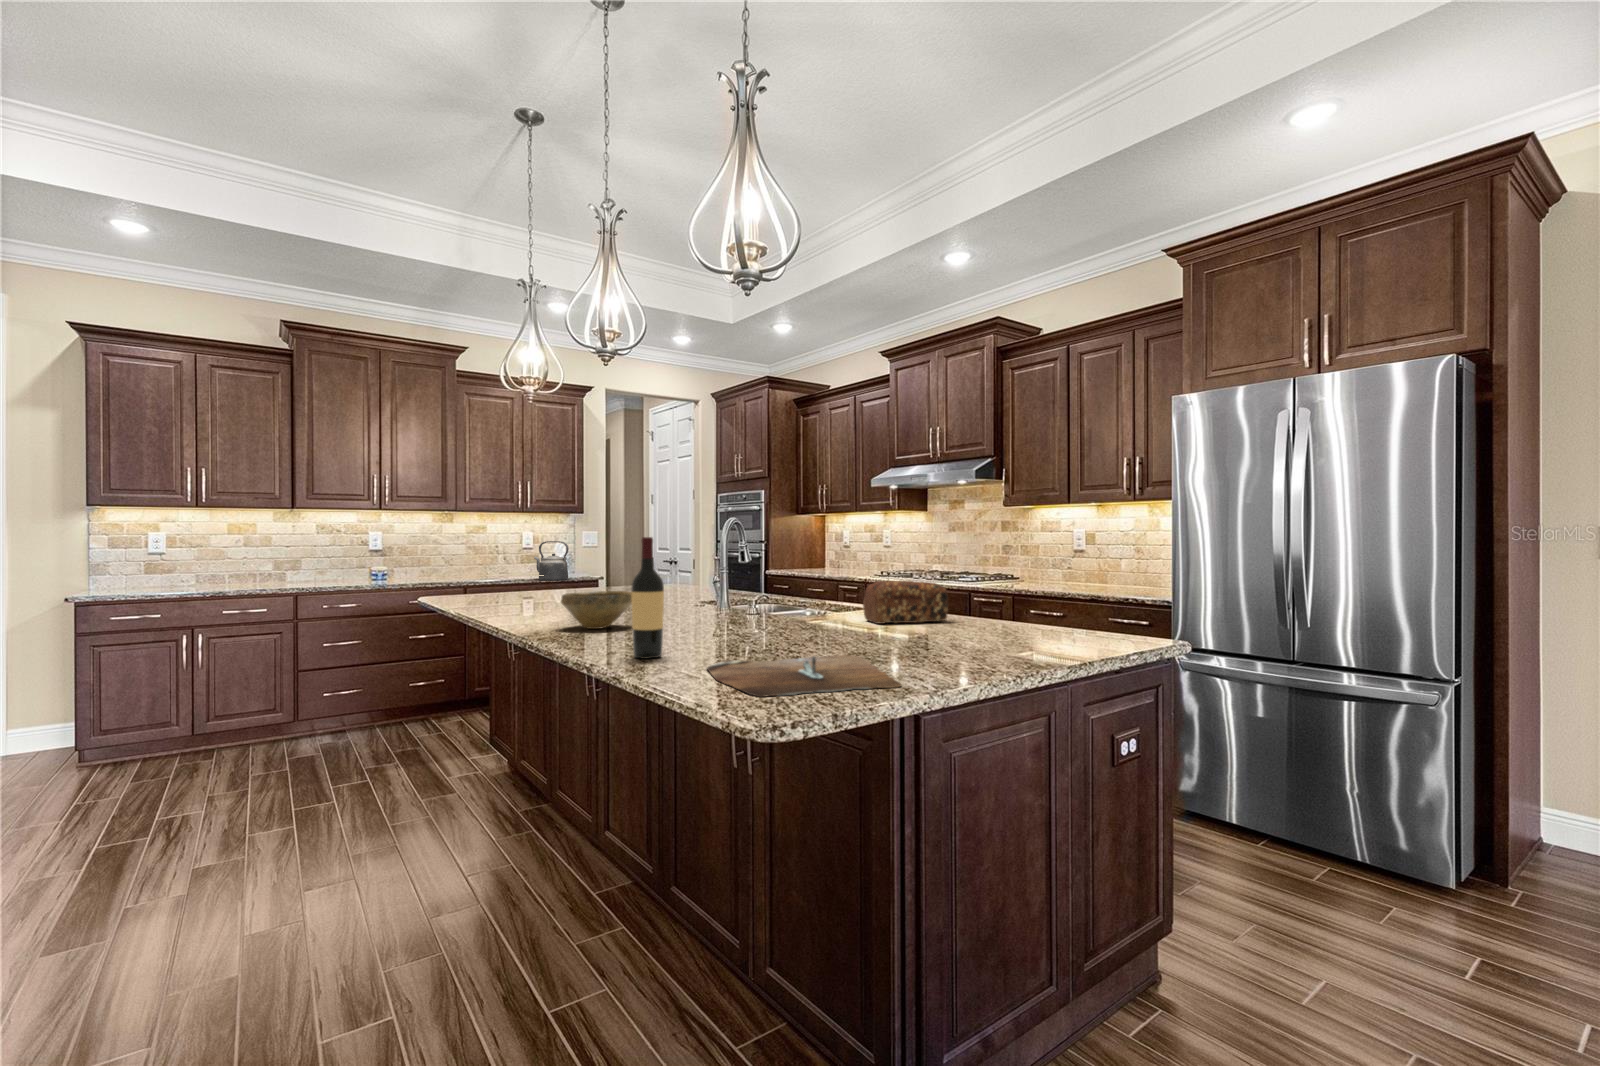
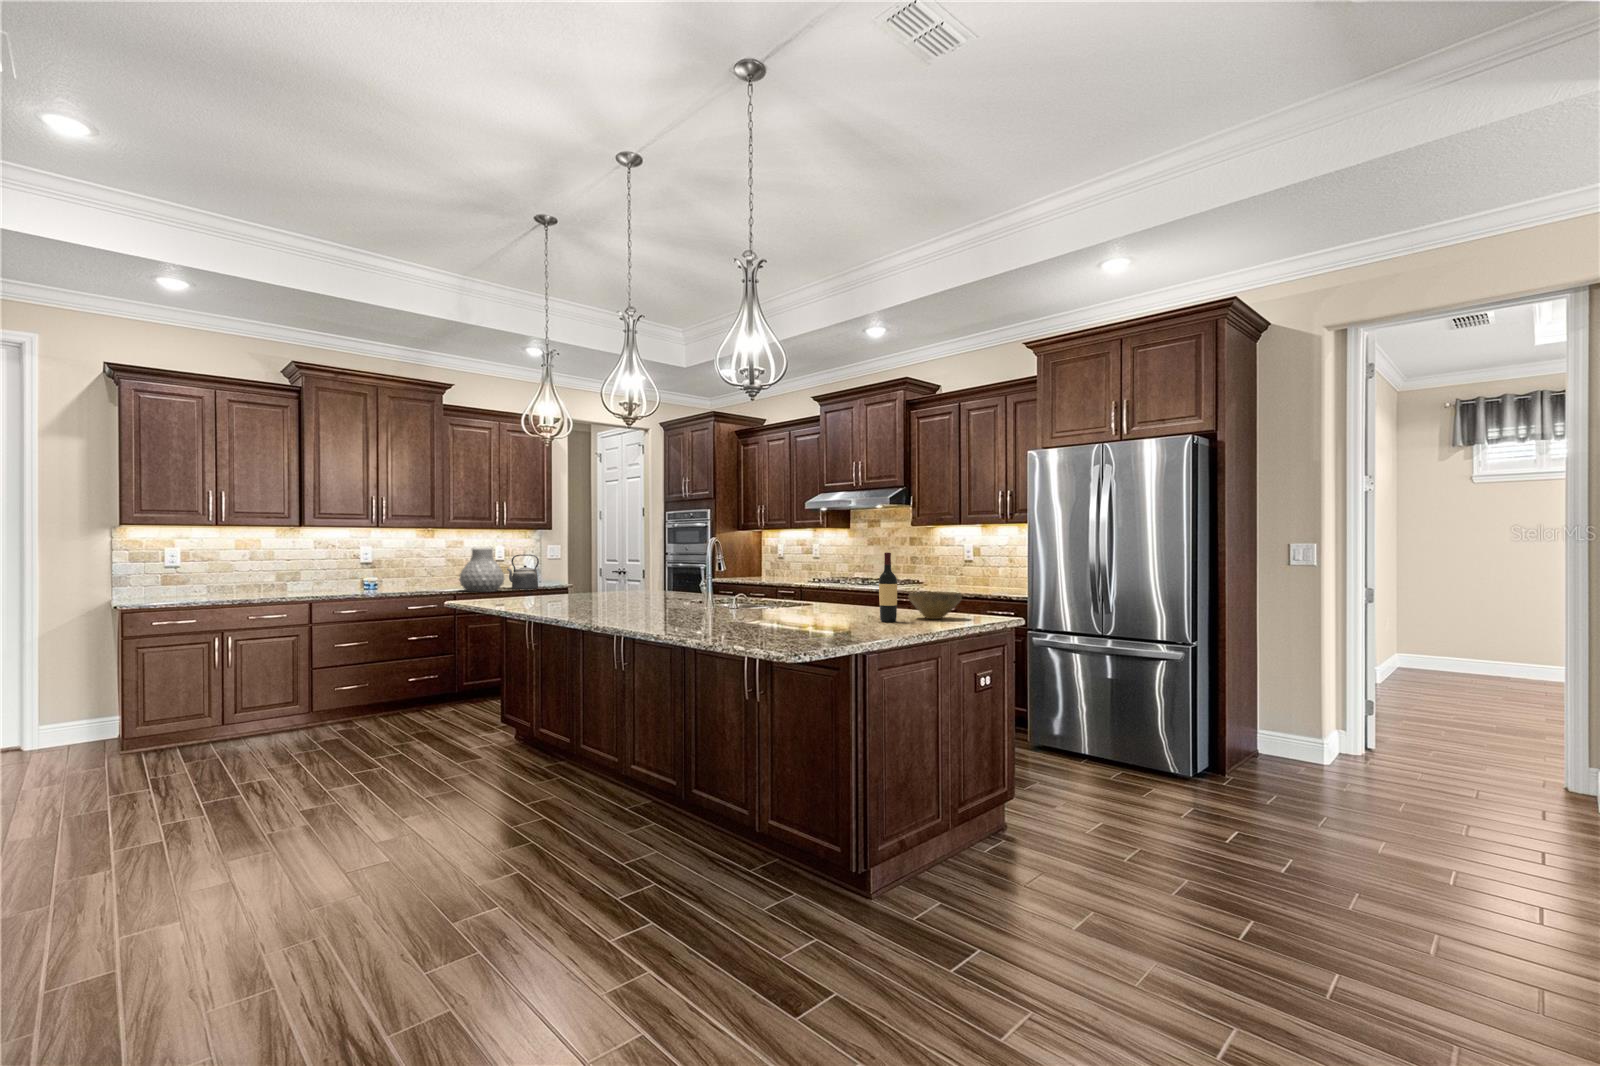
vase: none [473,534,526,584] -> present [459,549,504,592]
wine bottle: present [631,537,664,659] -> present [879,553,897,622]
bread loaf: present [863,581,948,624] -> none [815,583,874,612]
bowl: present [561,591,632,629] -> present [909,592,962,619]
cutting board: present [707,655,901,697] -> none [738,622,857,642]

